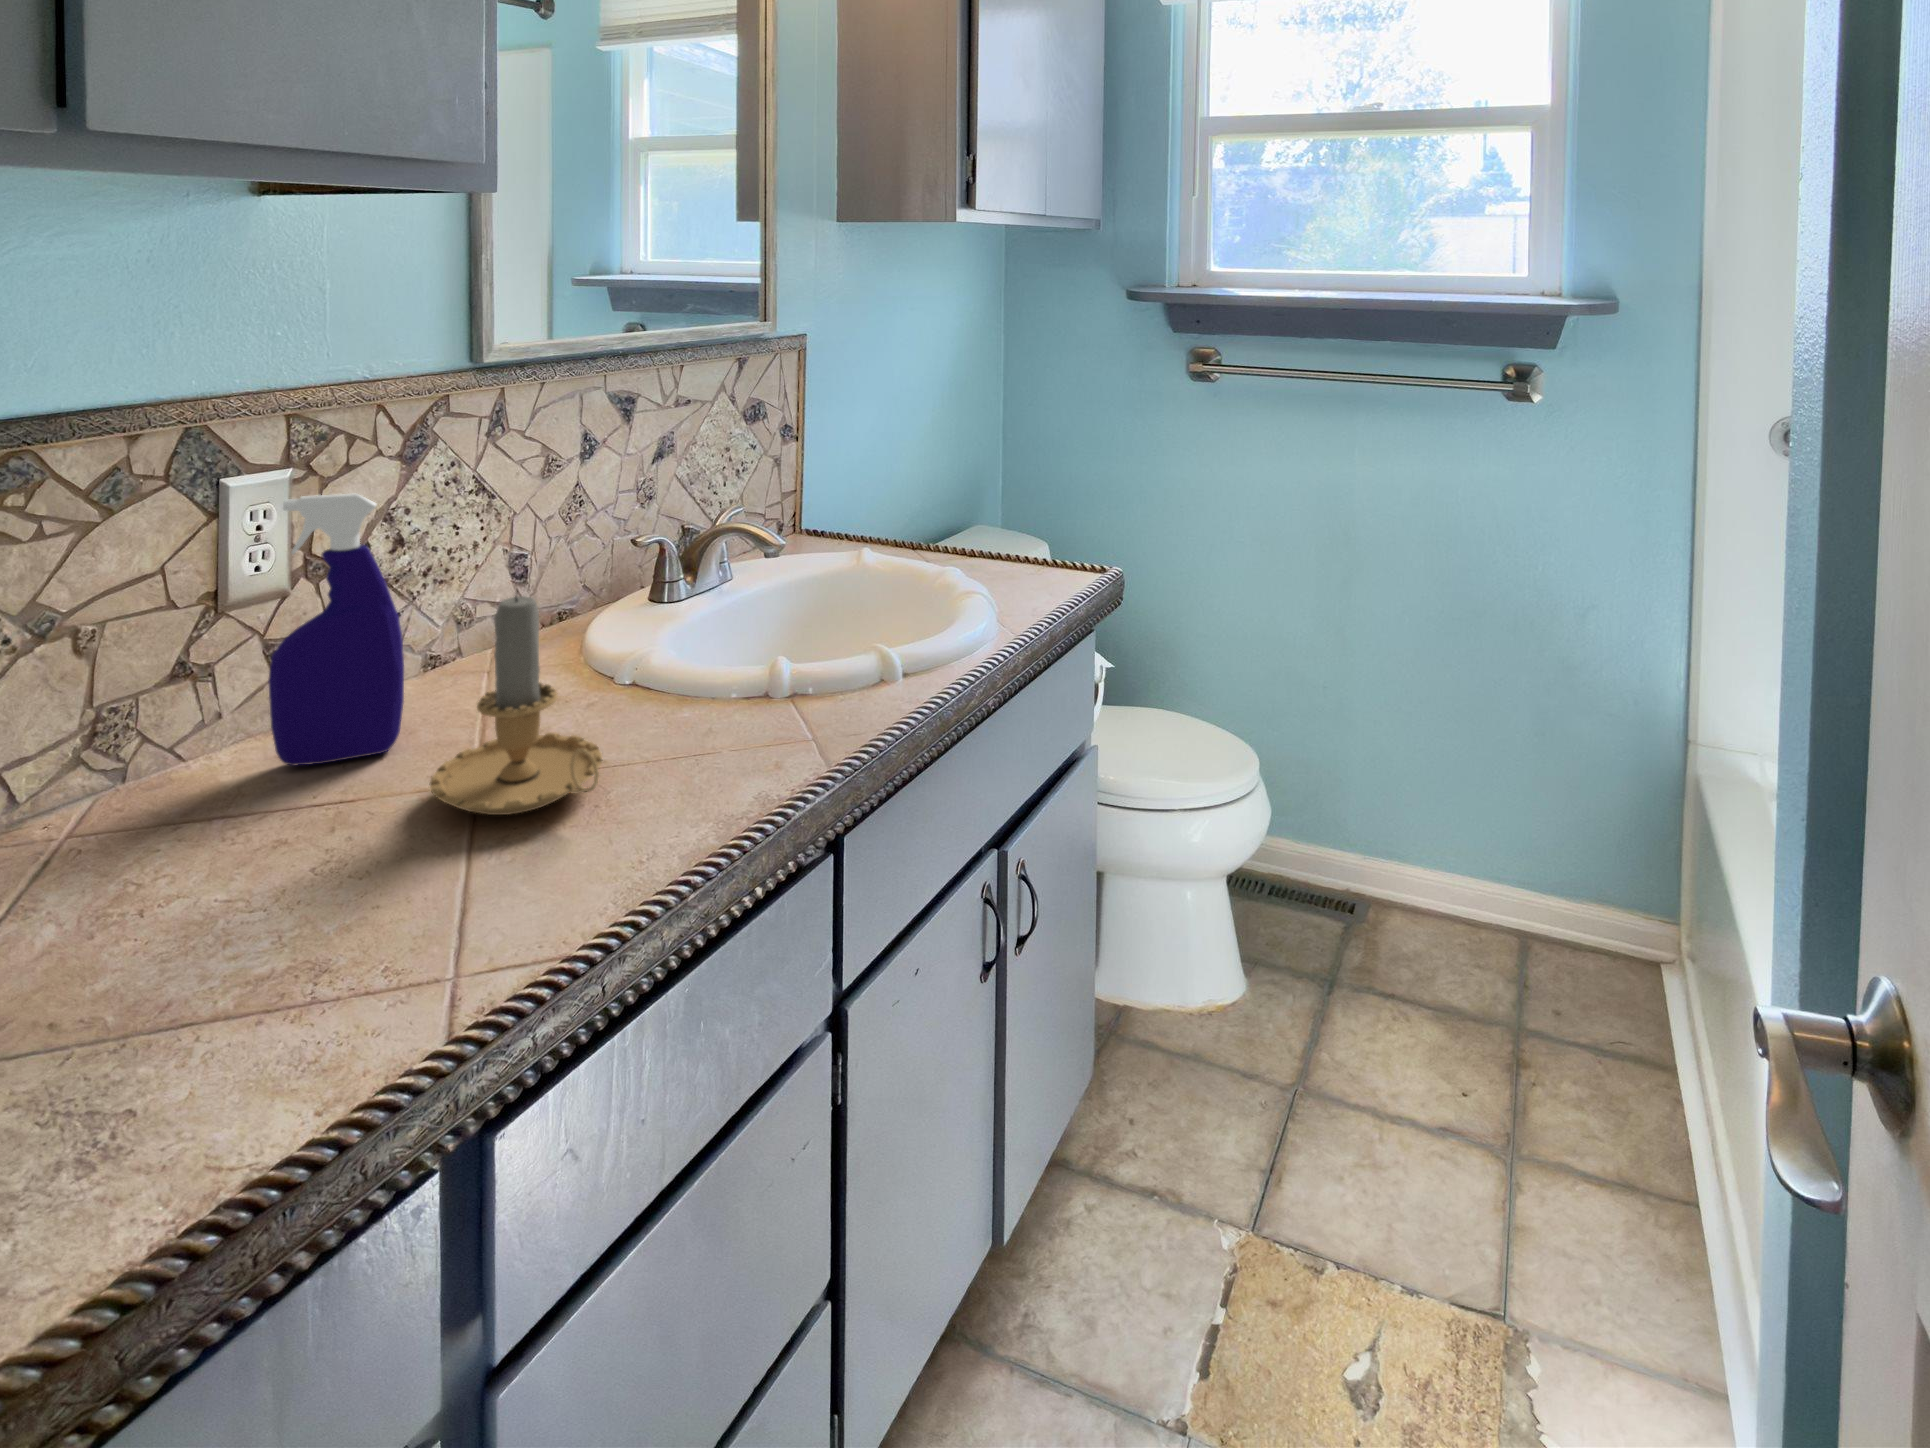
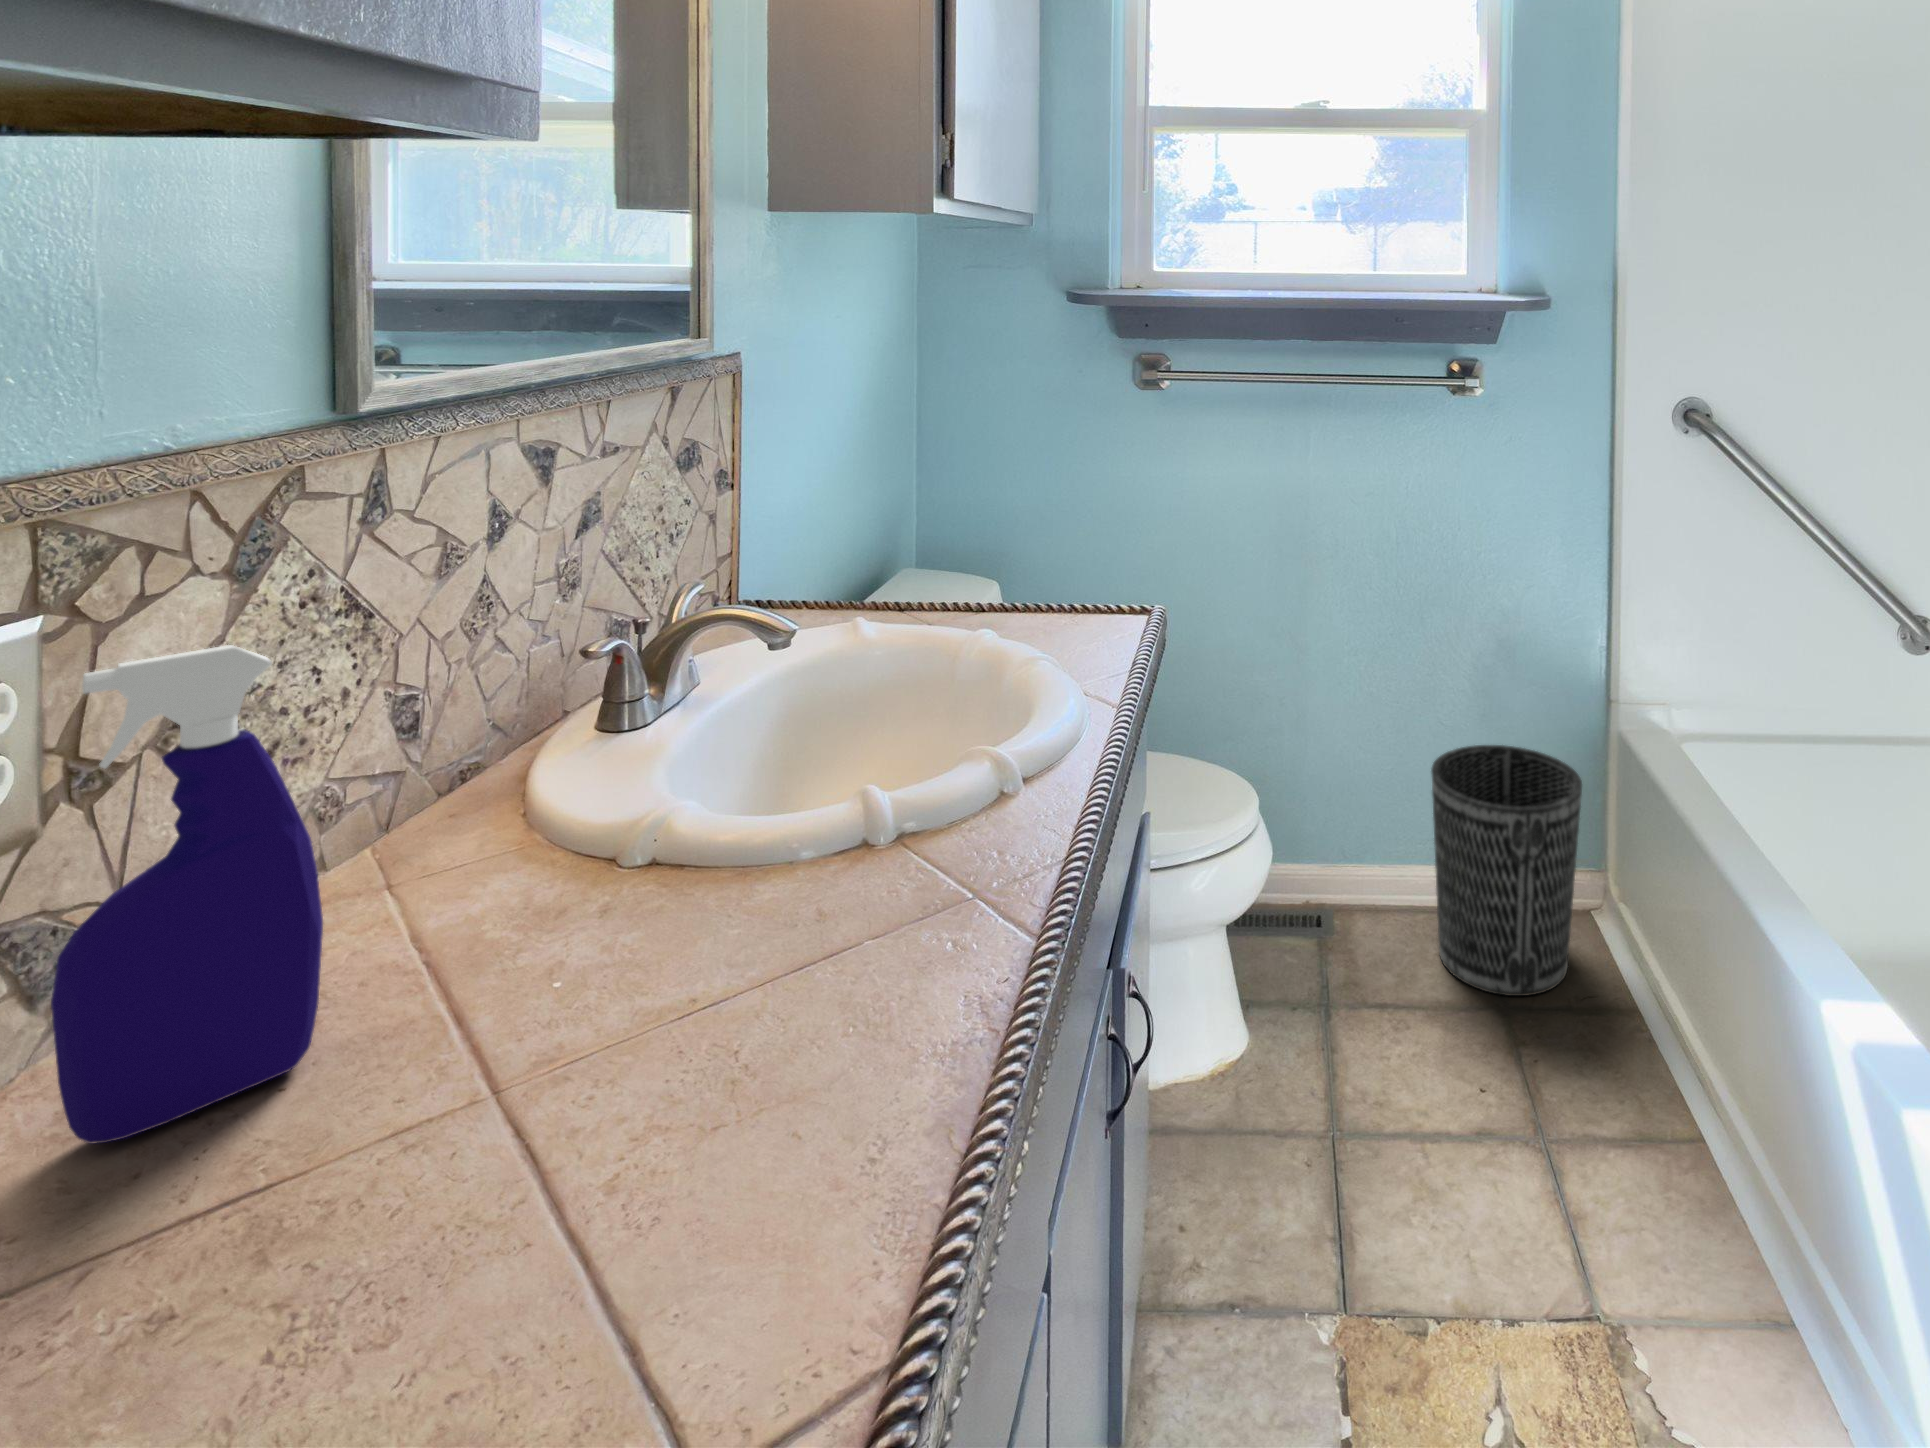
candle: present [429,595,602,815] -> none [447,761,770,1136]
wastebasket: none [1456,759,1625,1024] -> present [1431,745,1582,996]

